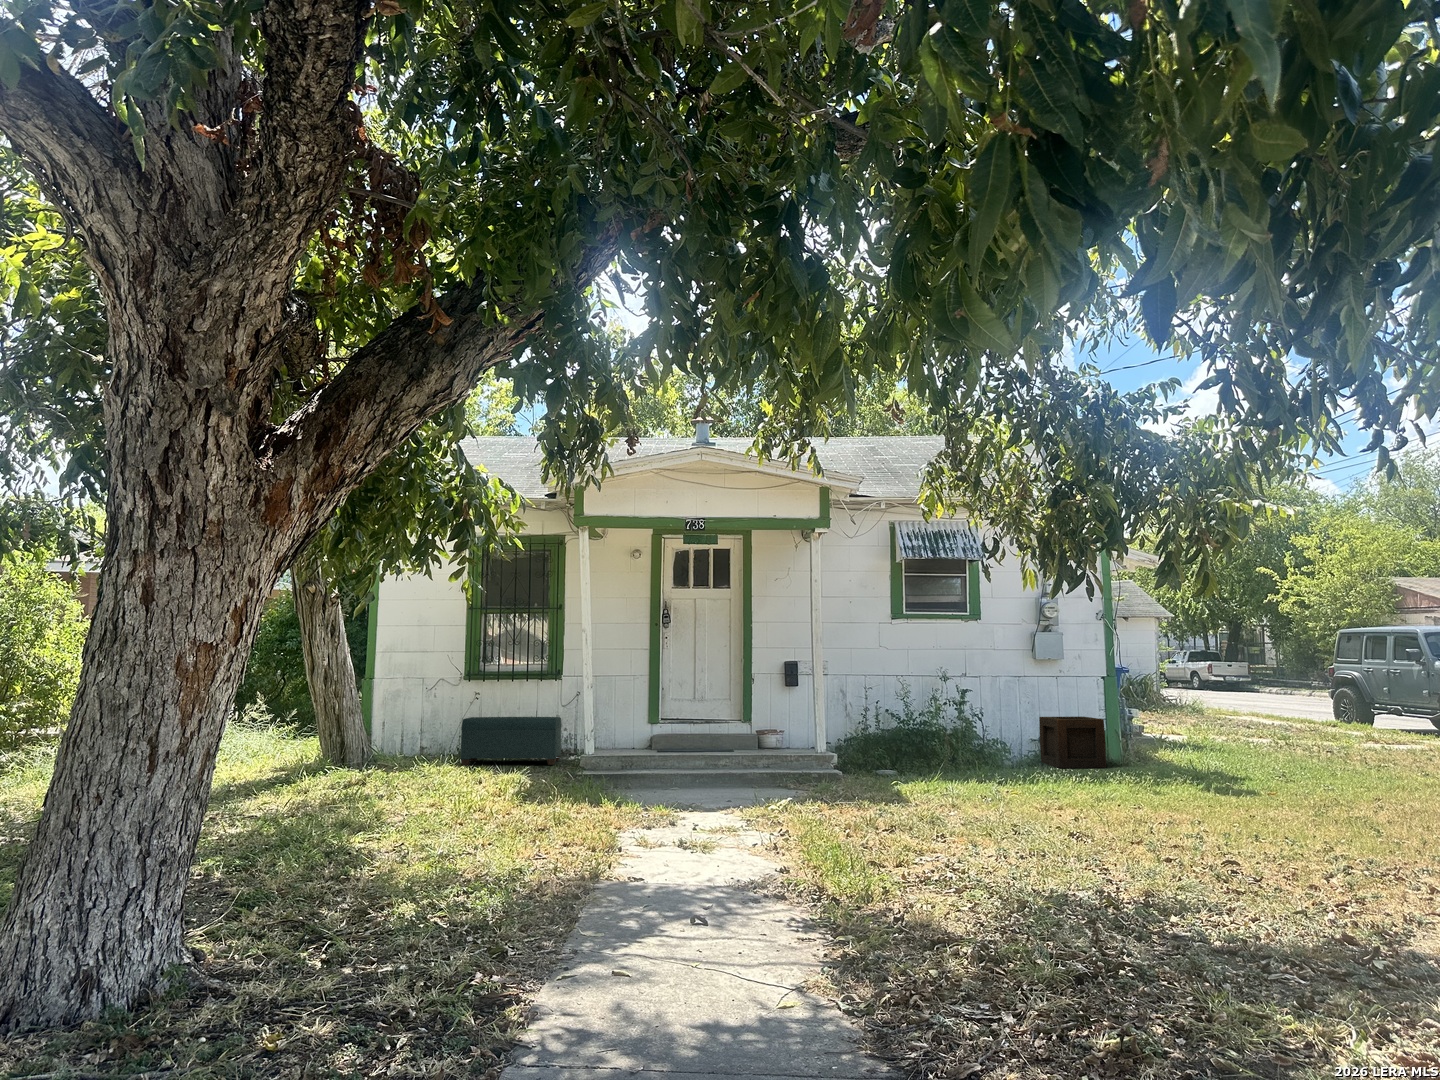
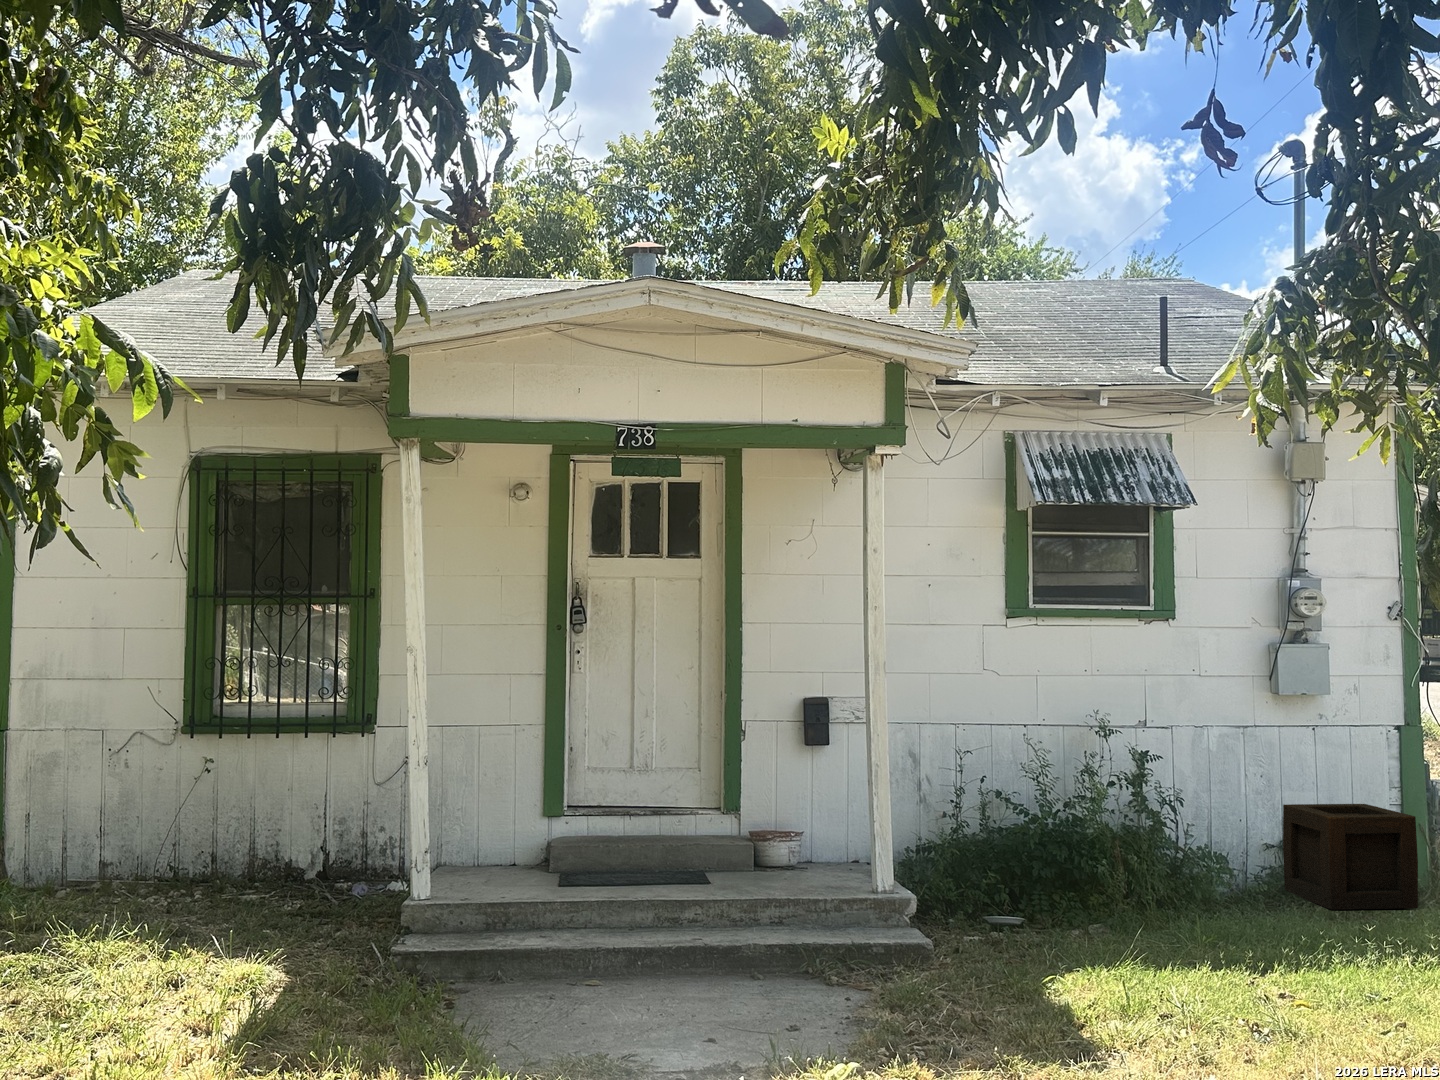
bench: present [461,717,562,765] -> none [169,806,374,907]

